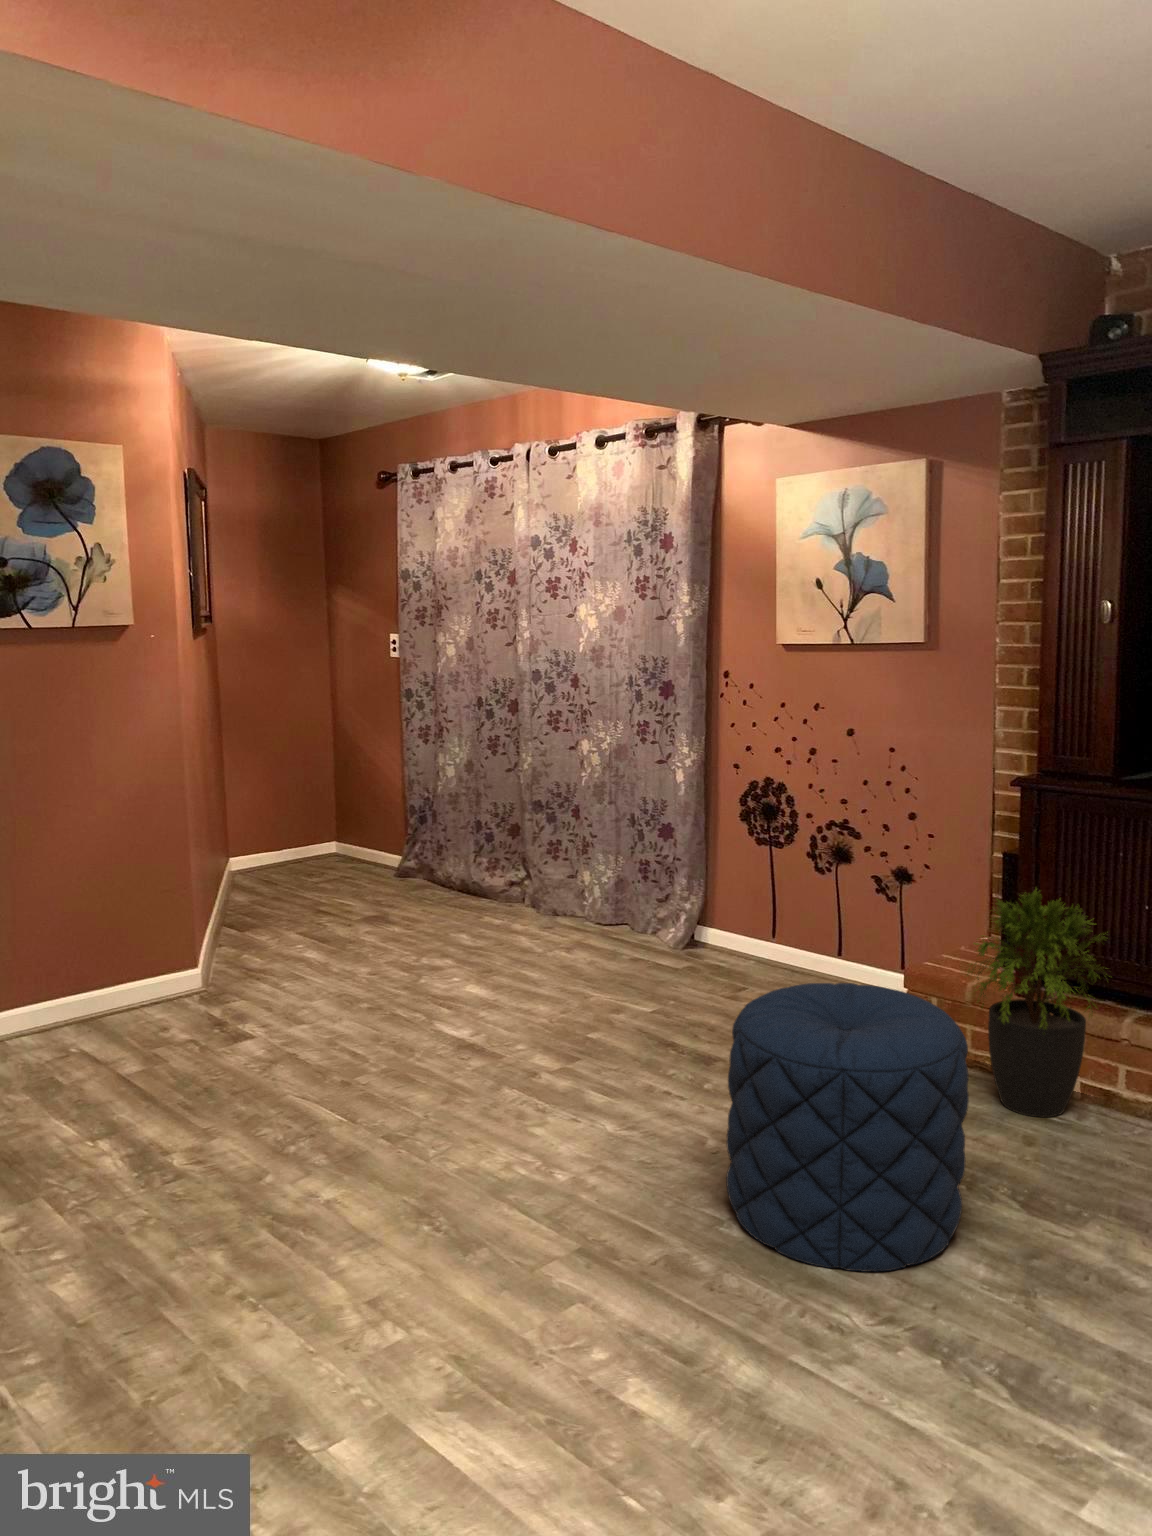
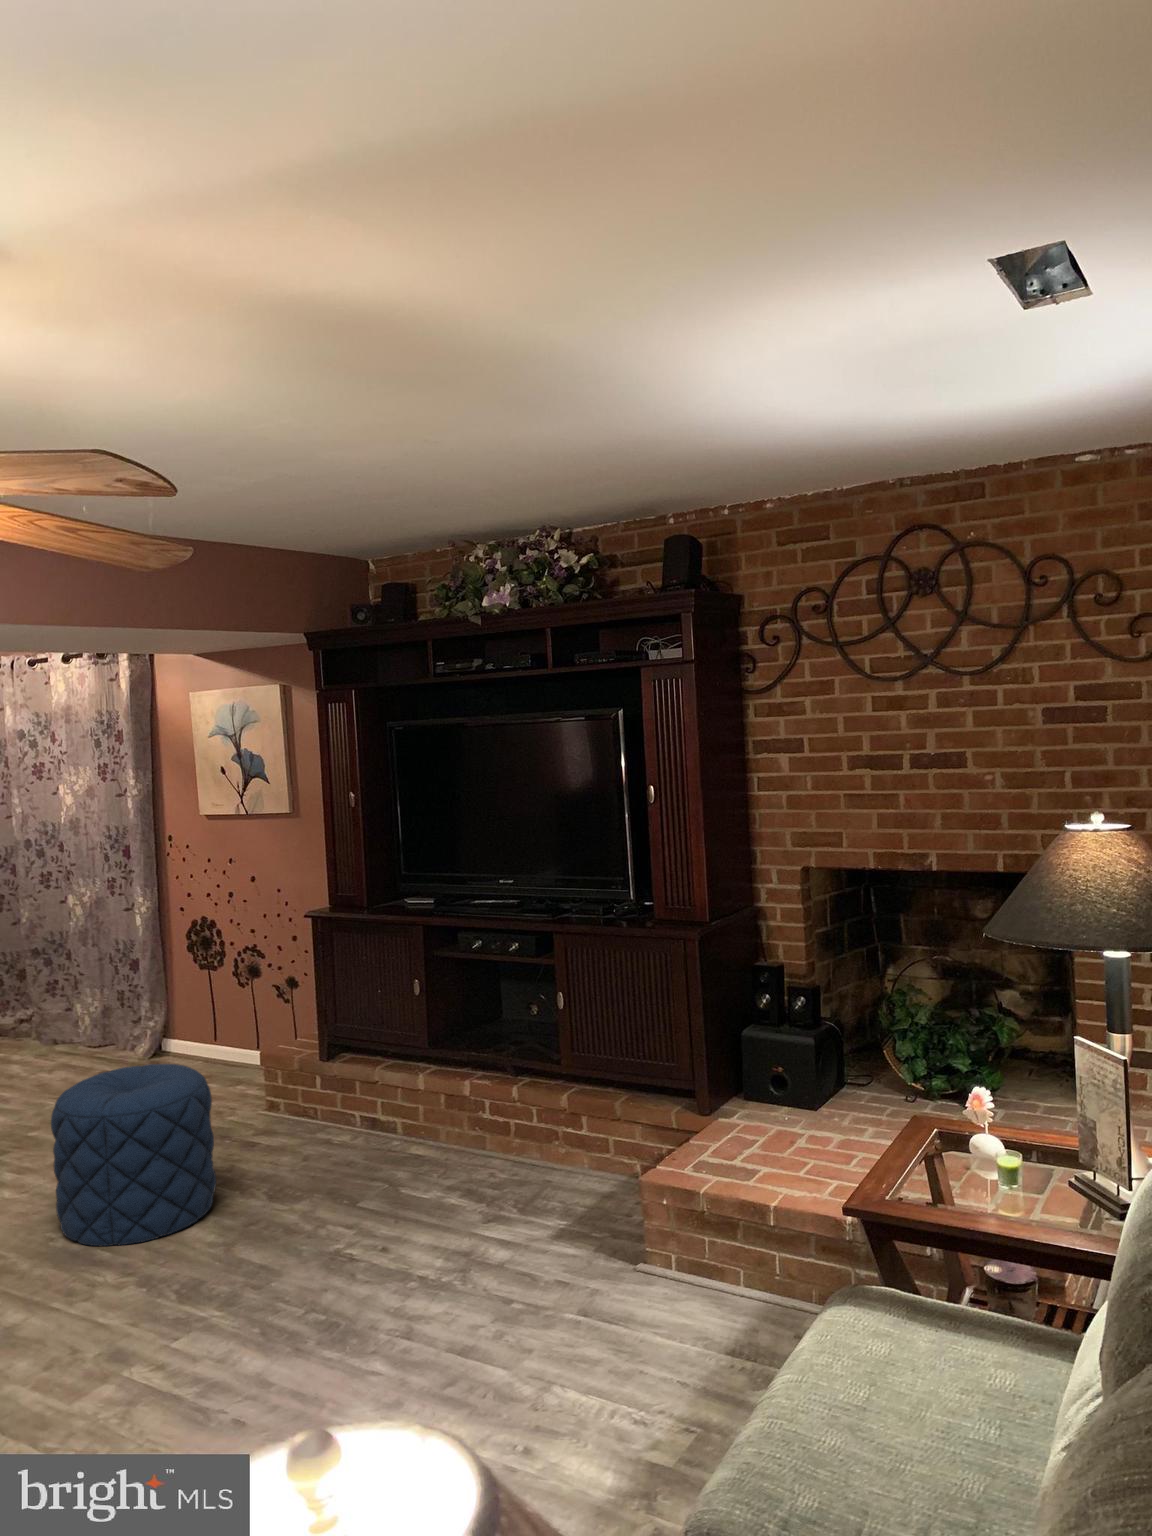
potted plant: present [967,889,1106,1117] -> none [272,985,376,1141]

